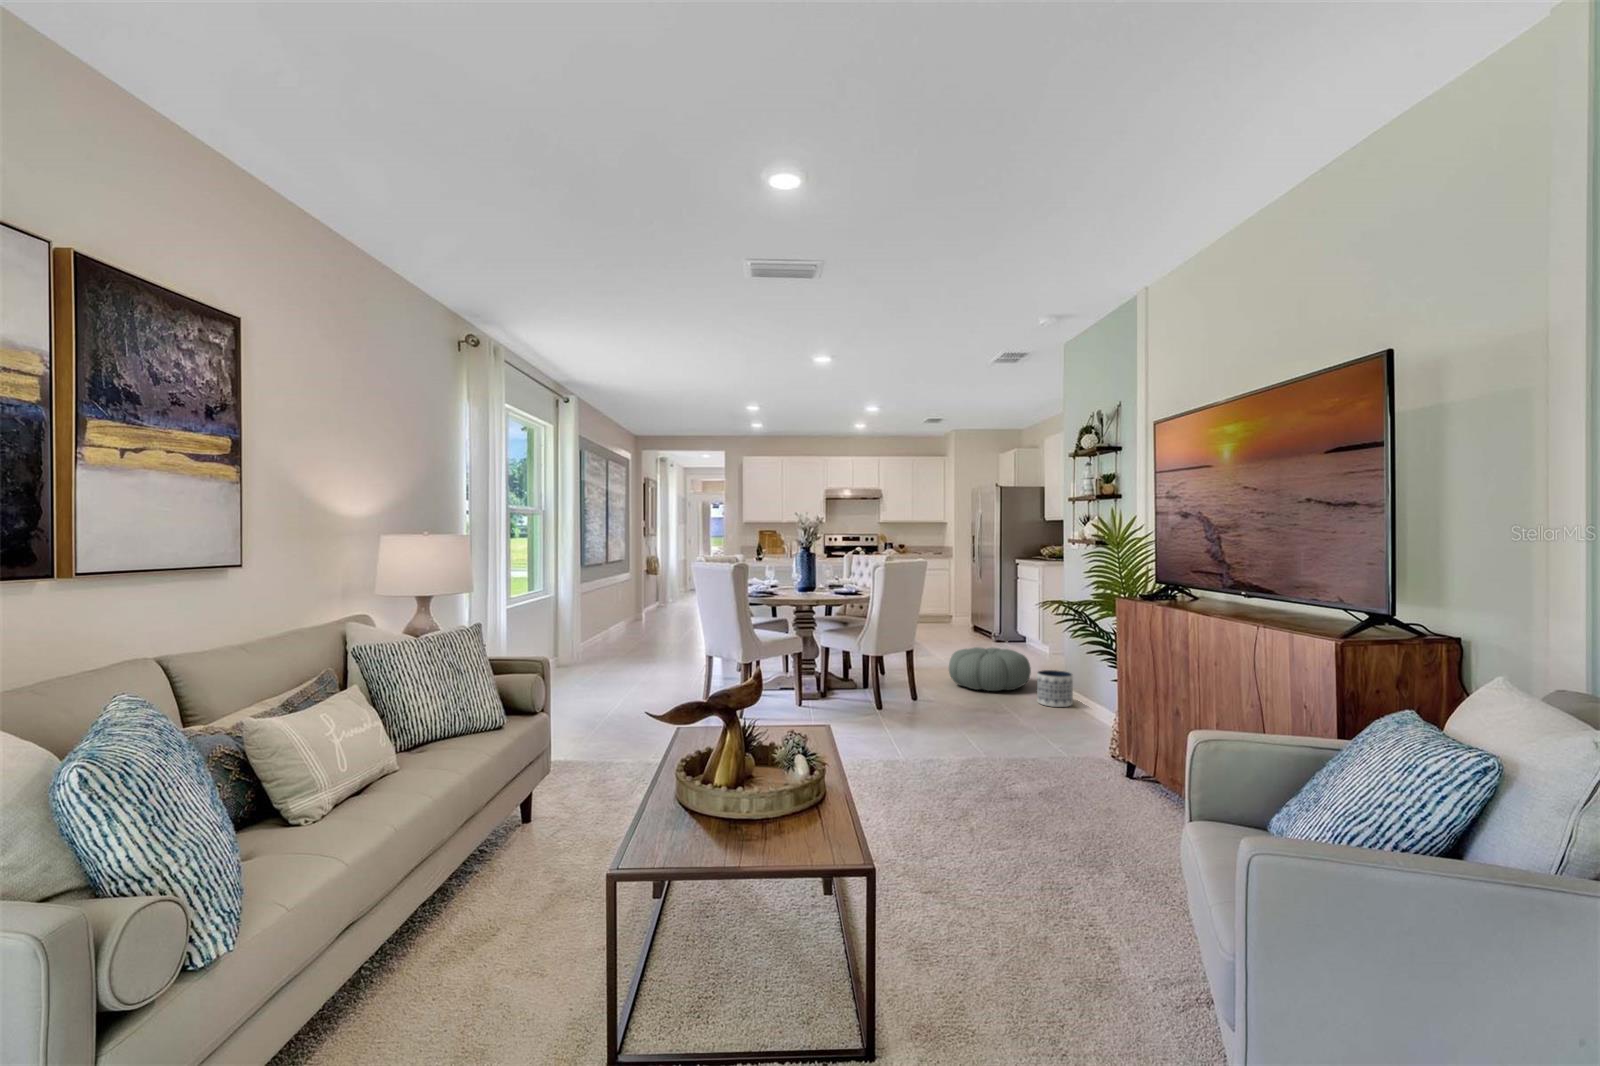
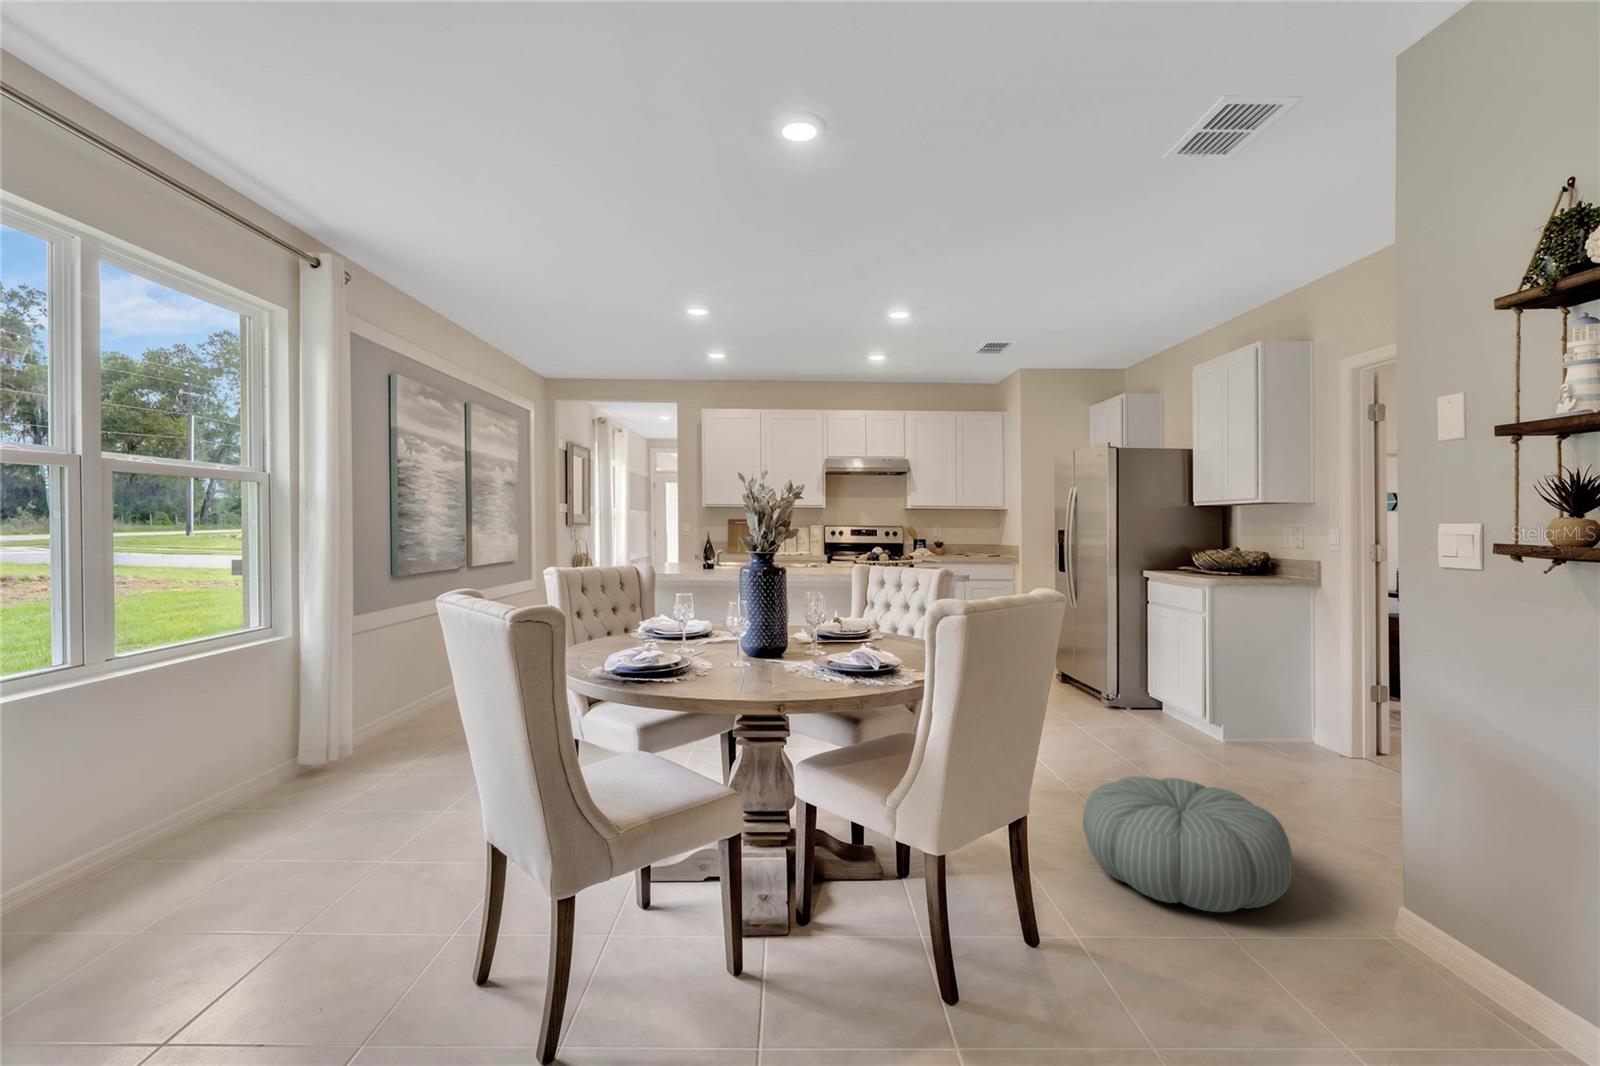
planter: present [1037,670,1073,707] -> none [1365,889,1488,1024]

